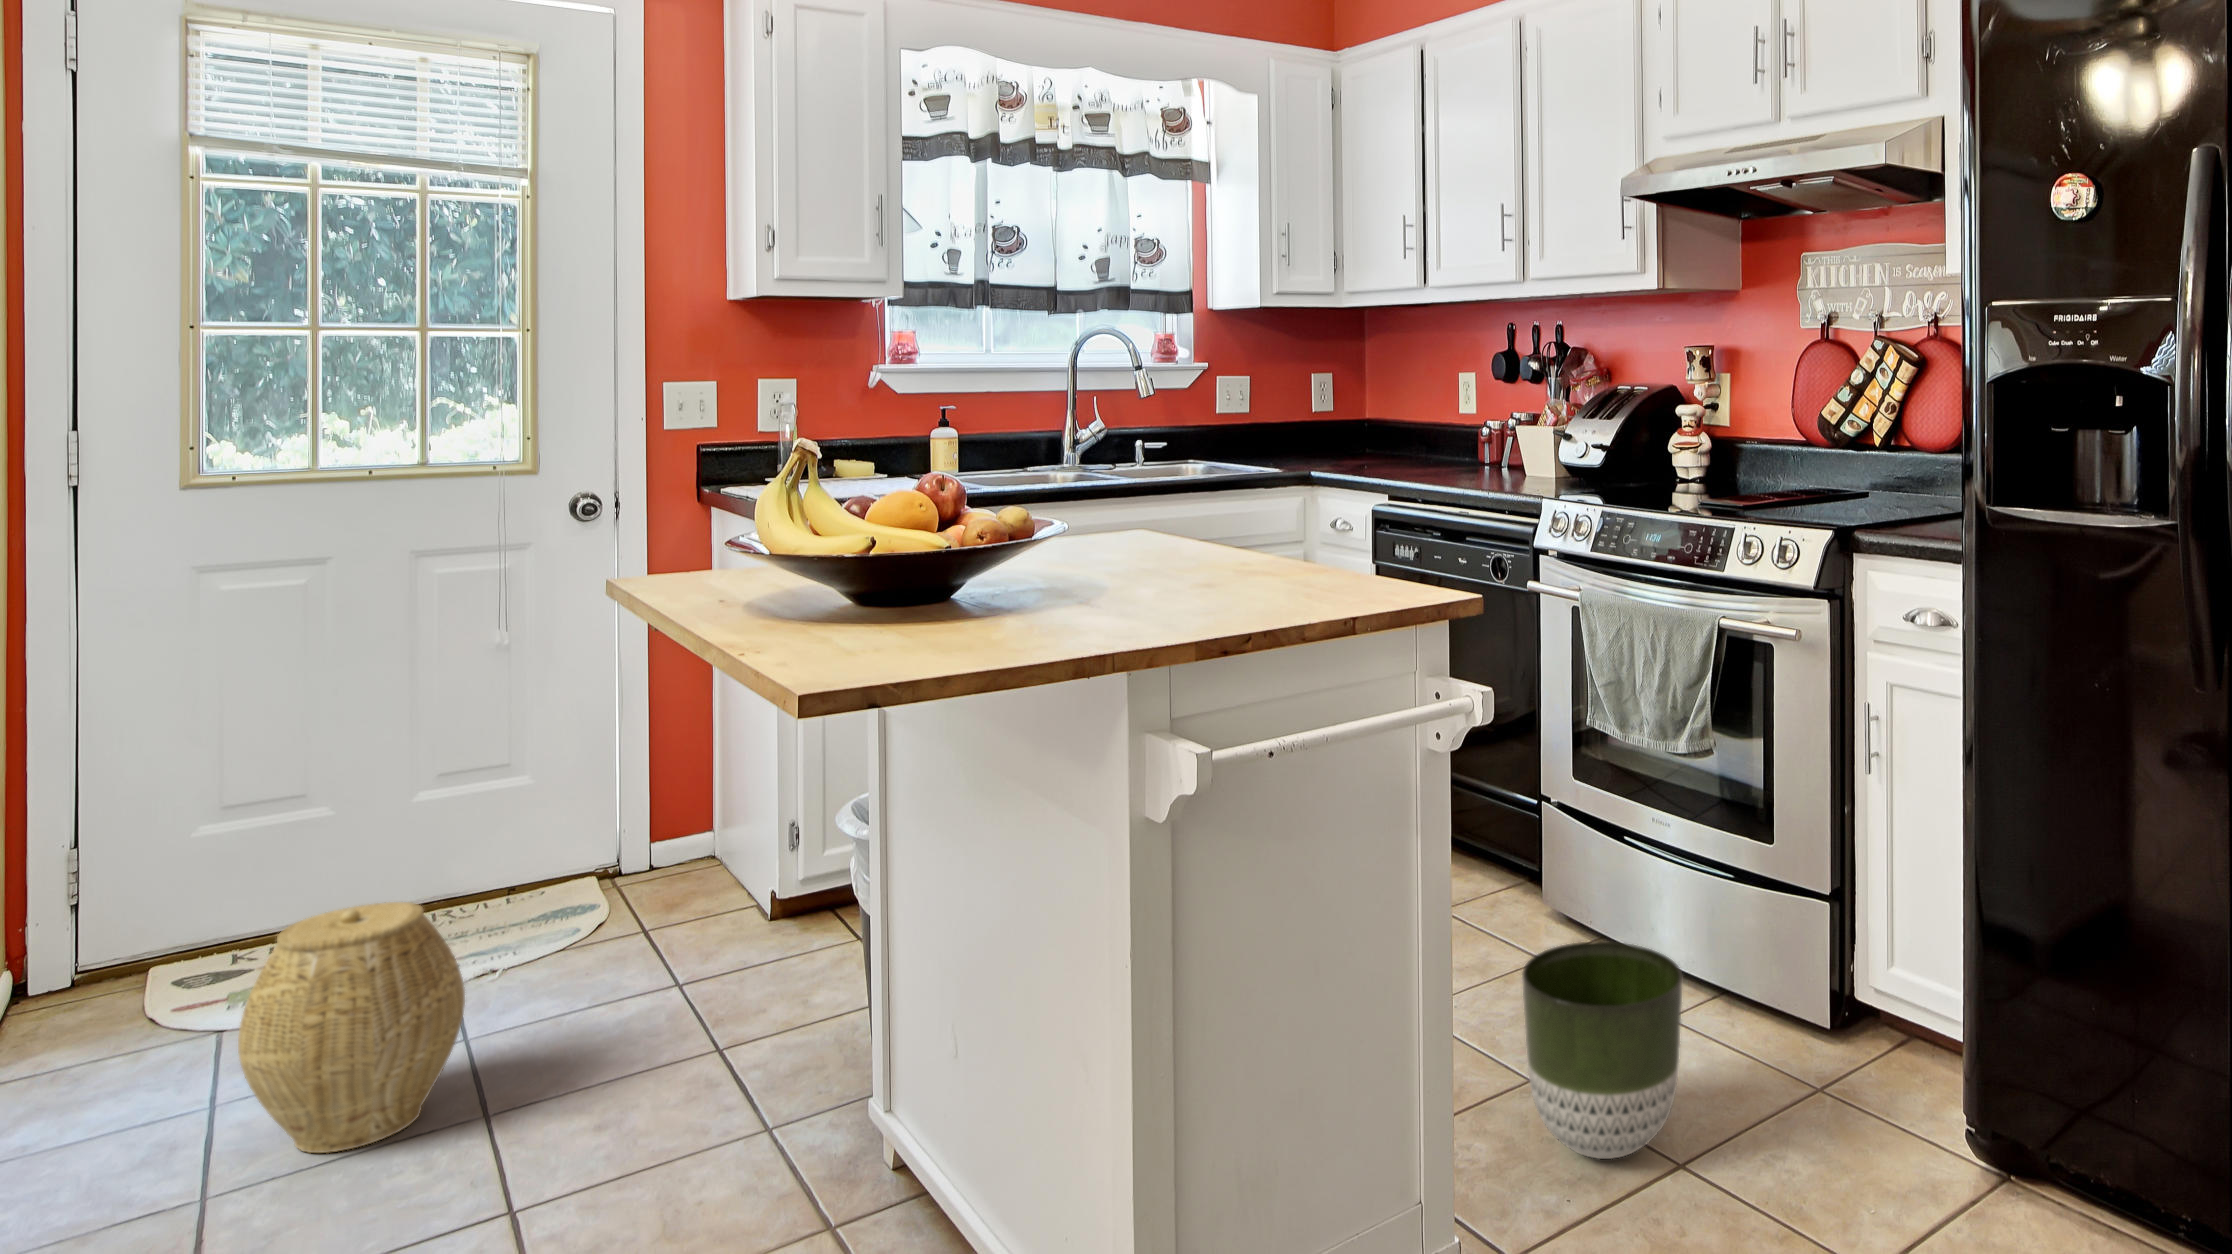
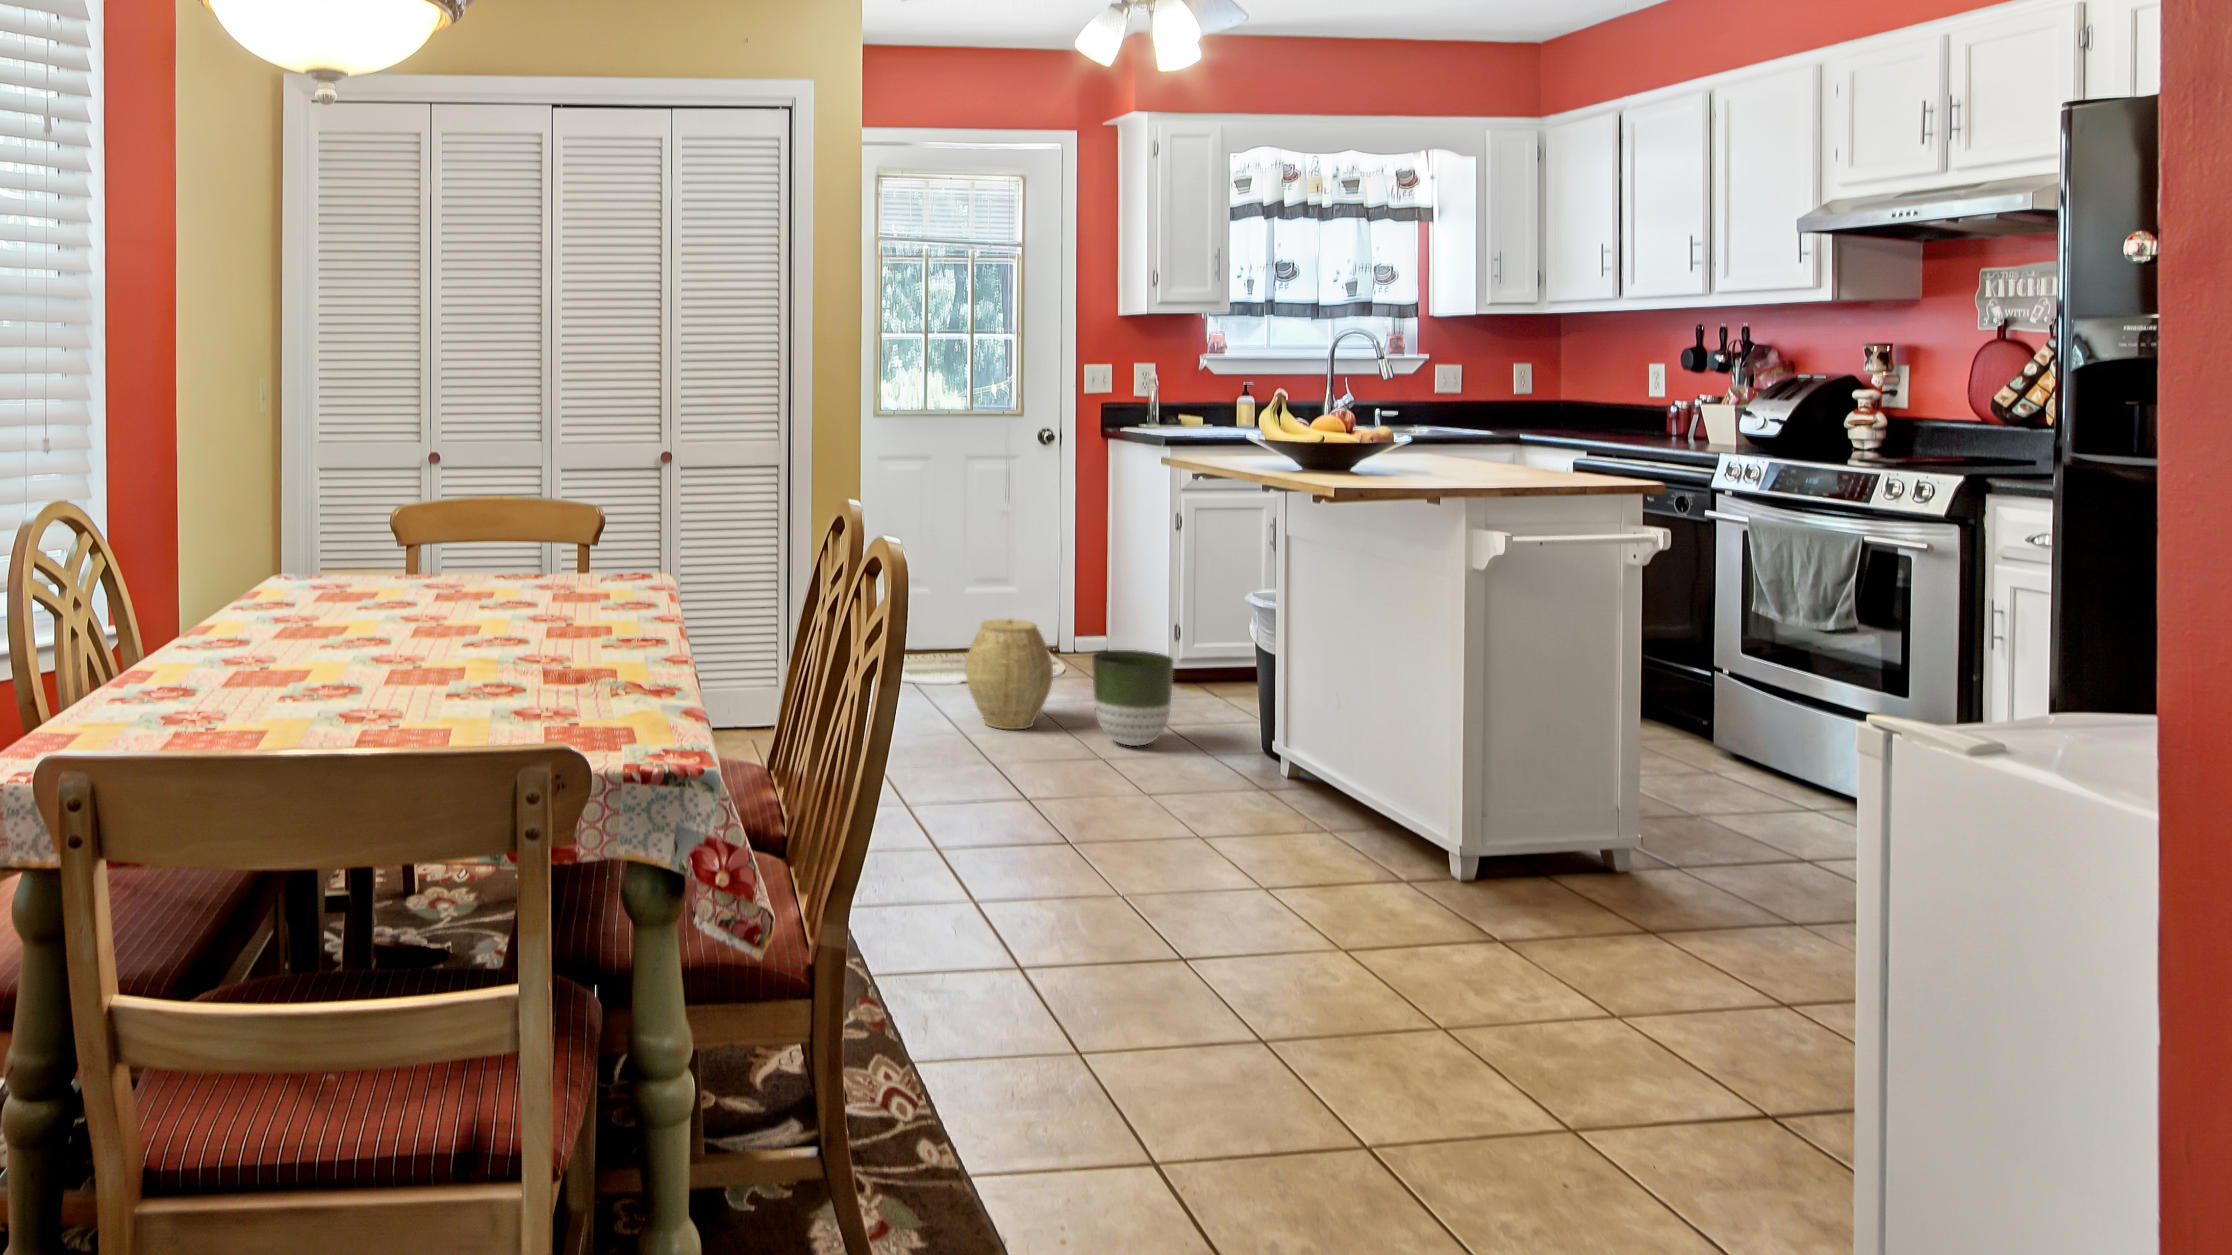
planter: present [1522,941,1682,1159] -> present [1092,650,1174,746]

